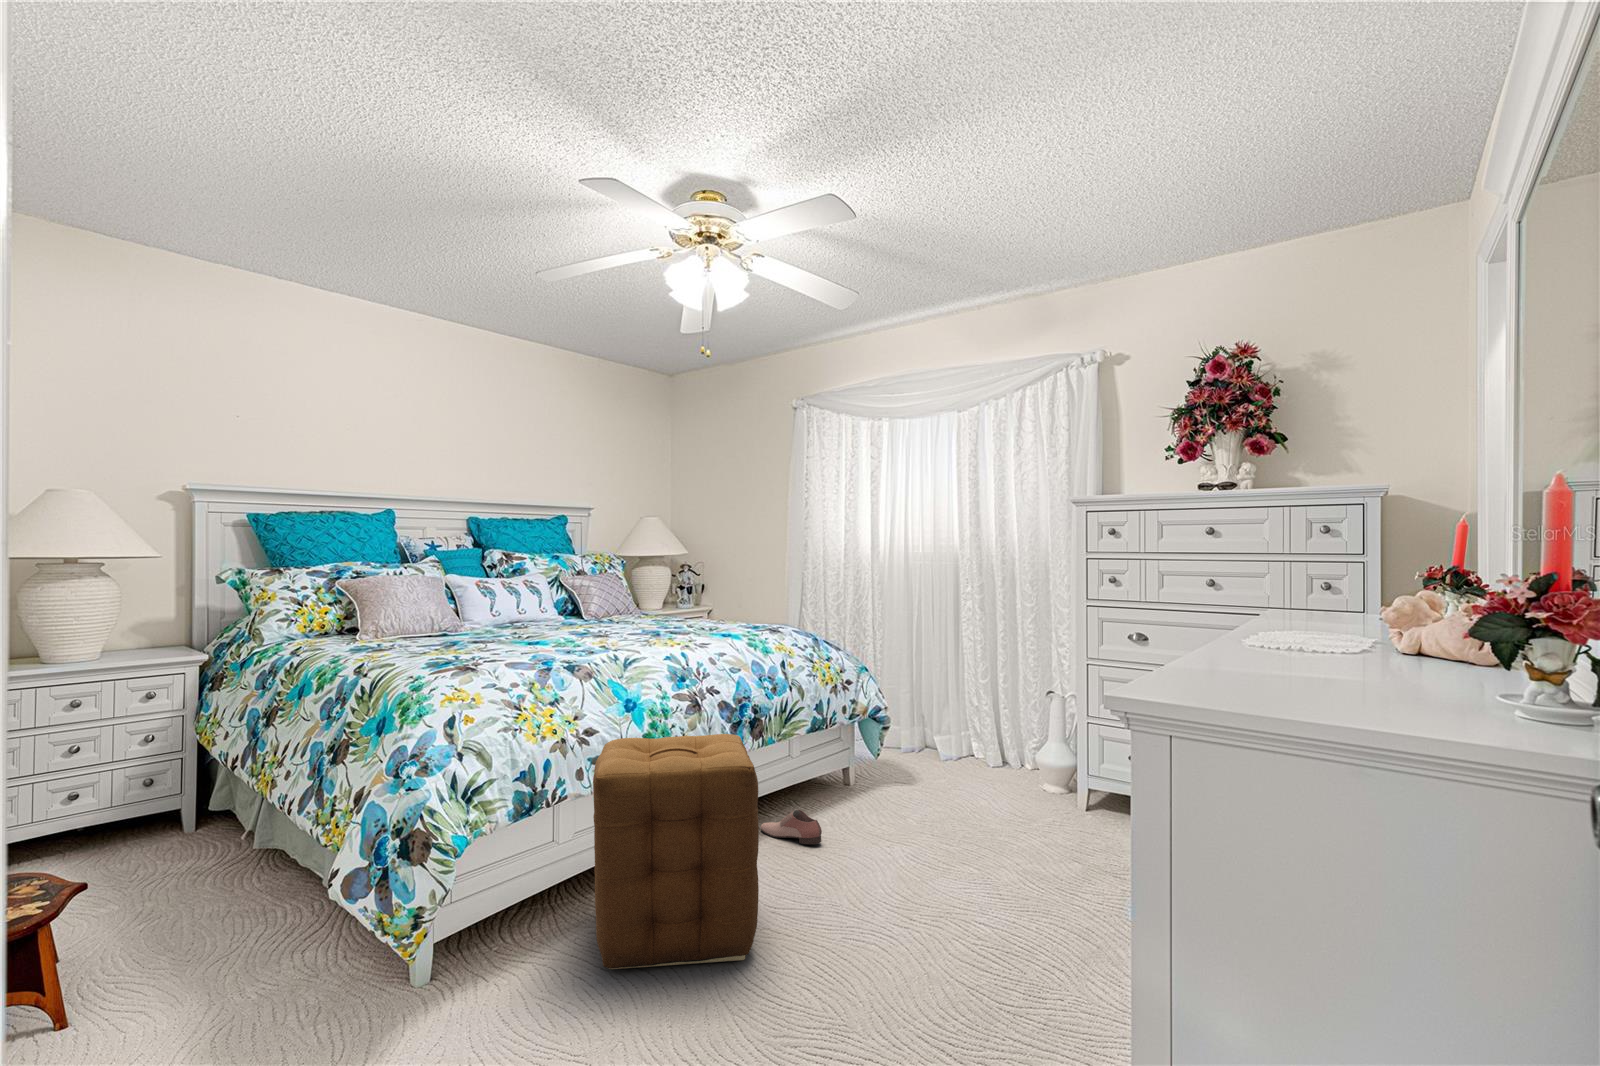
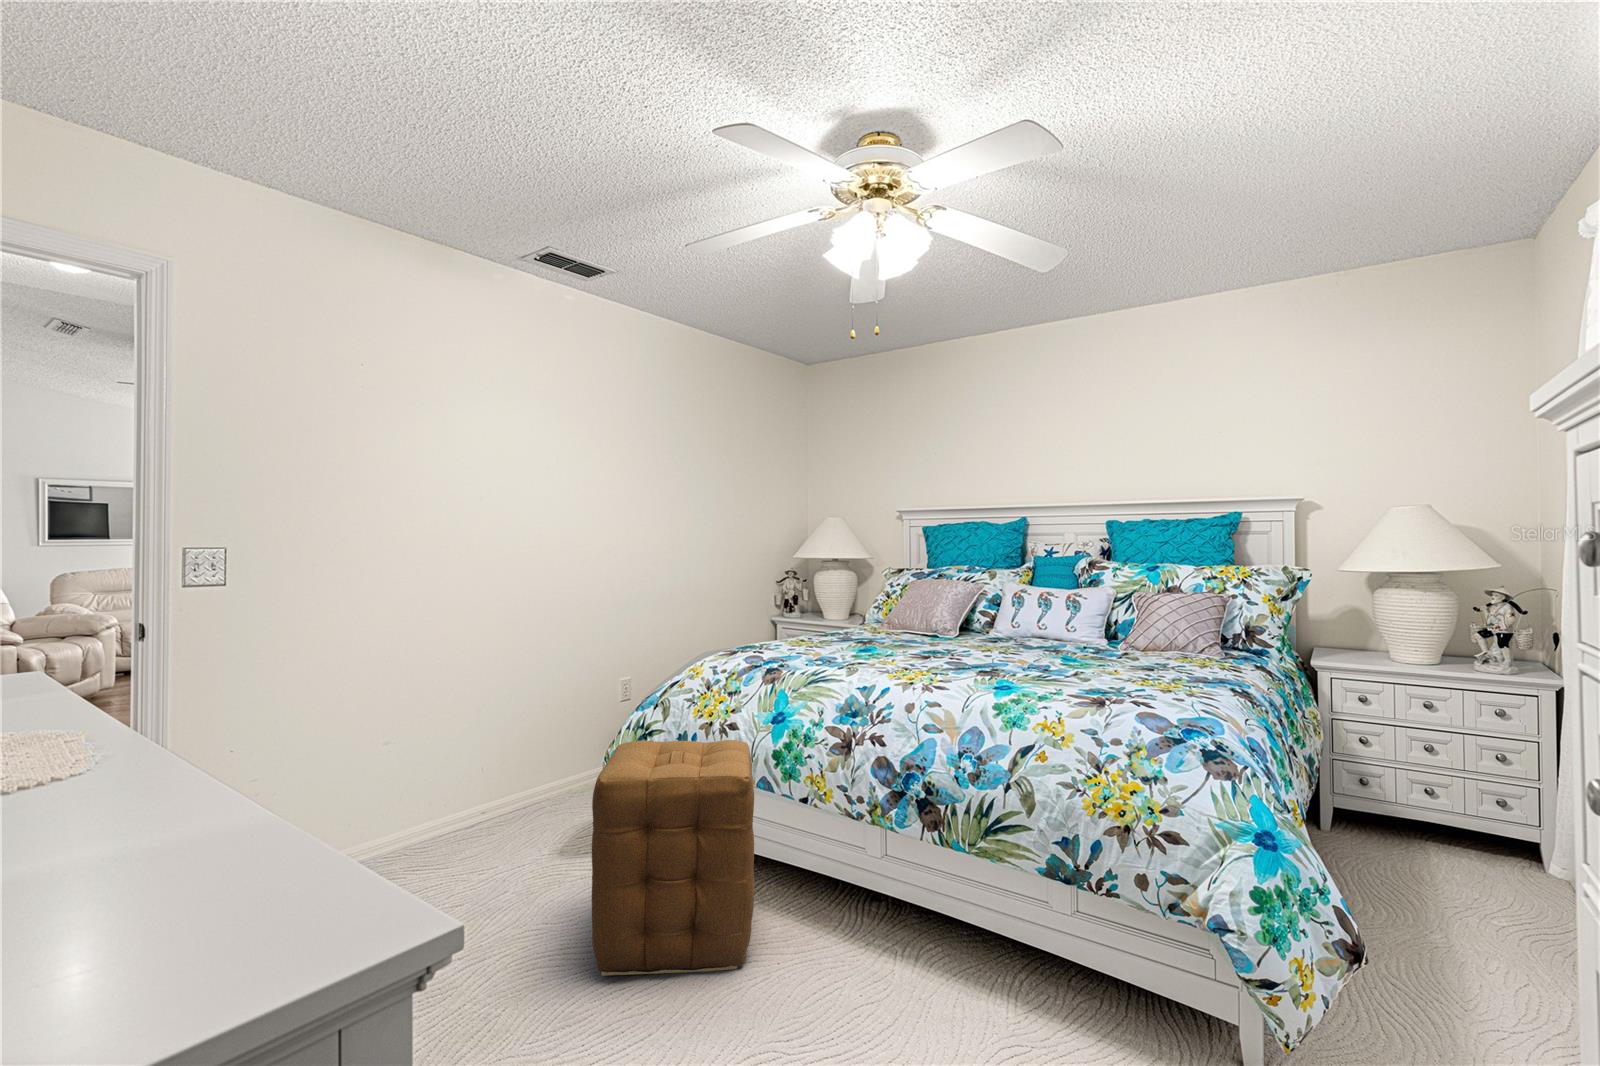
shoe: present [761,809,822,844] -> none [906,963,971,1031]

